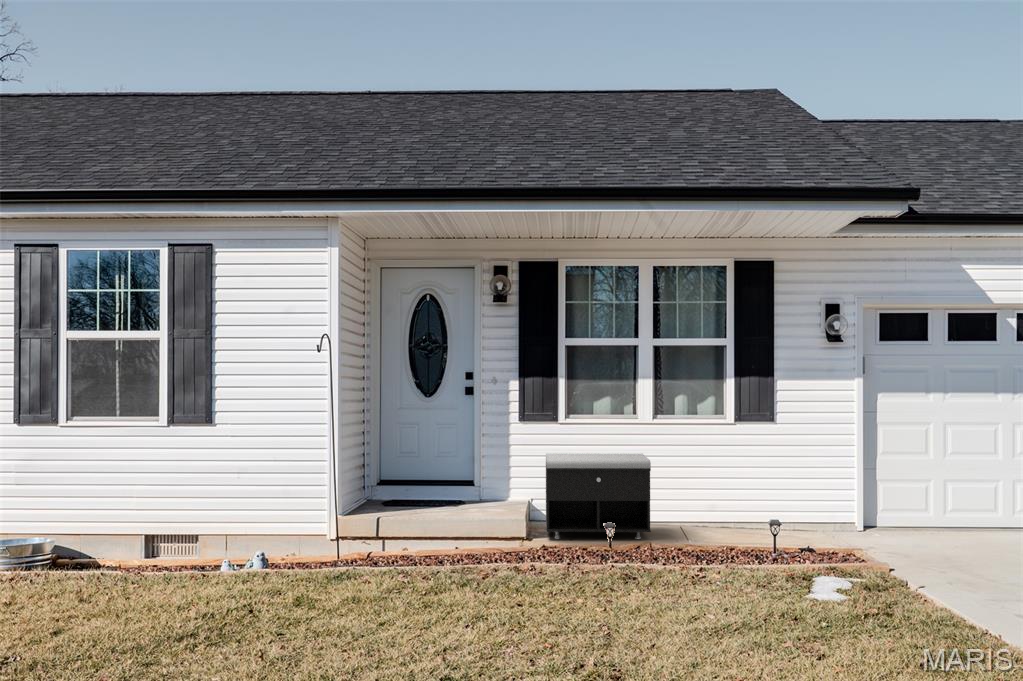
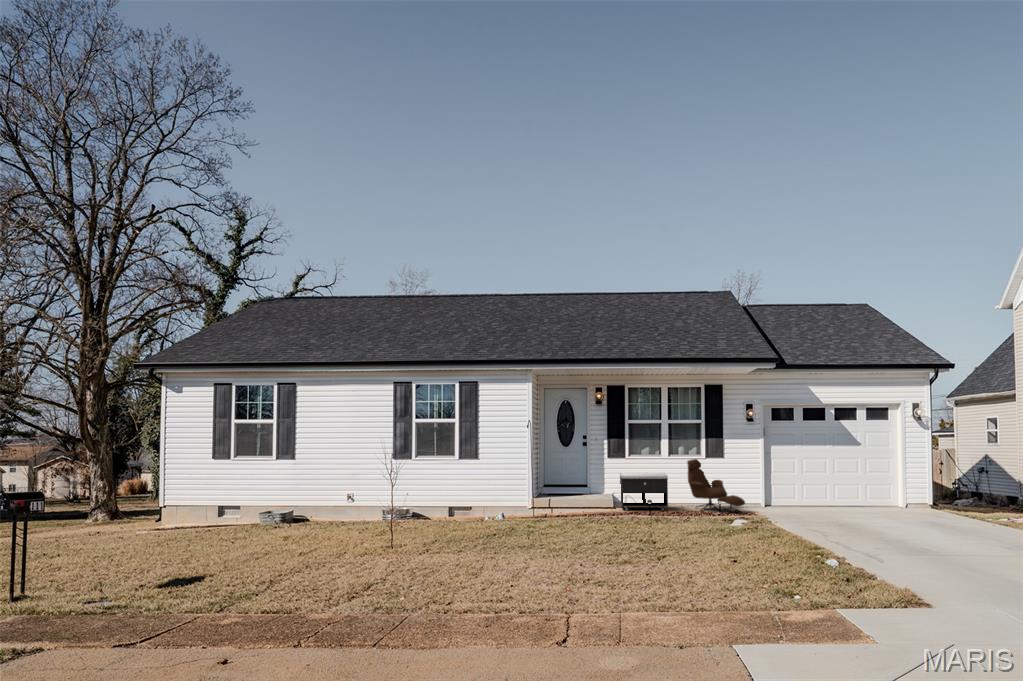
lounge chair: none [695,423,828,551] -> present [687,459,745,513]

